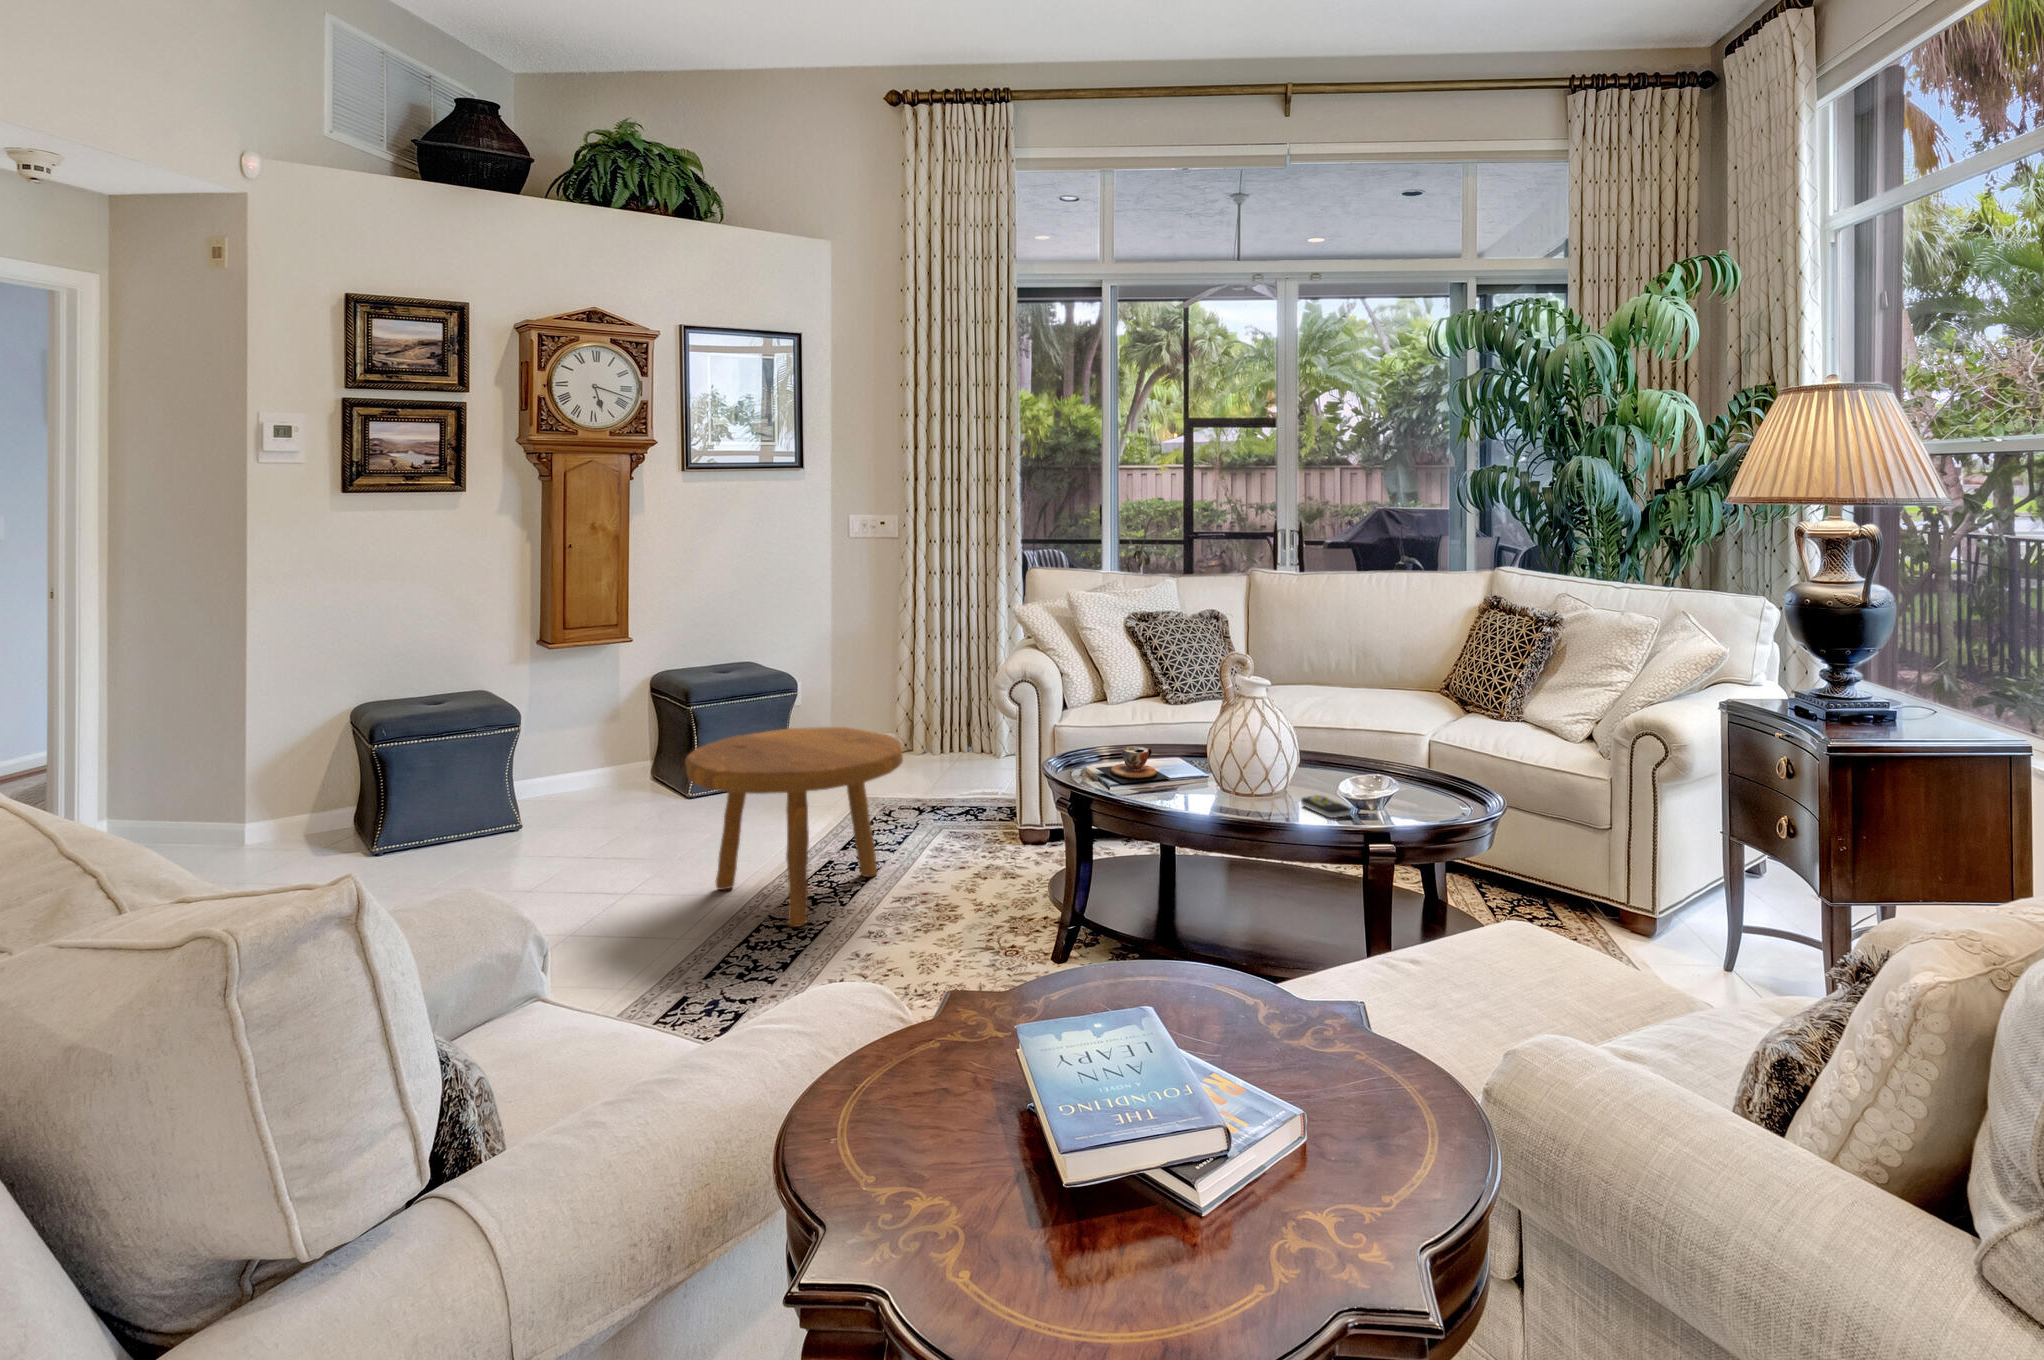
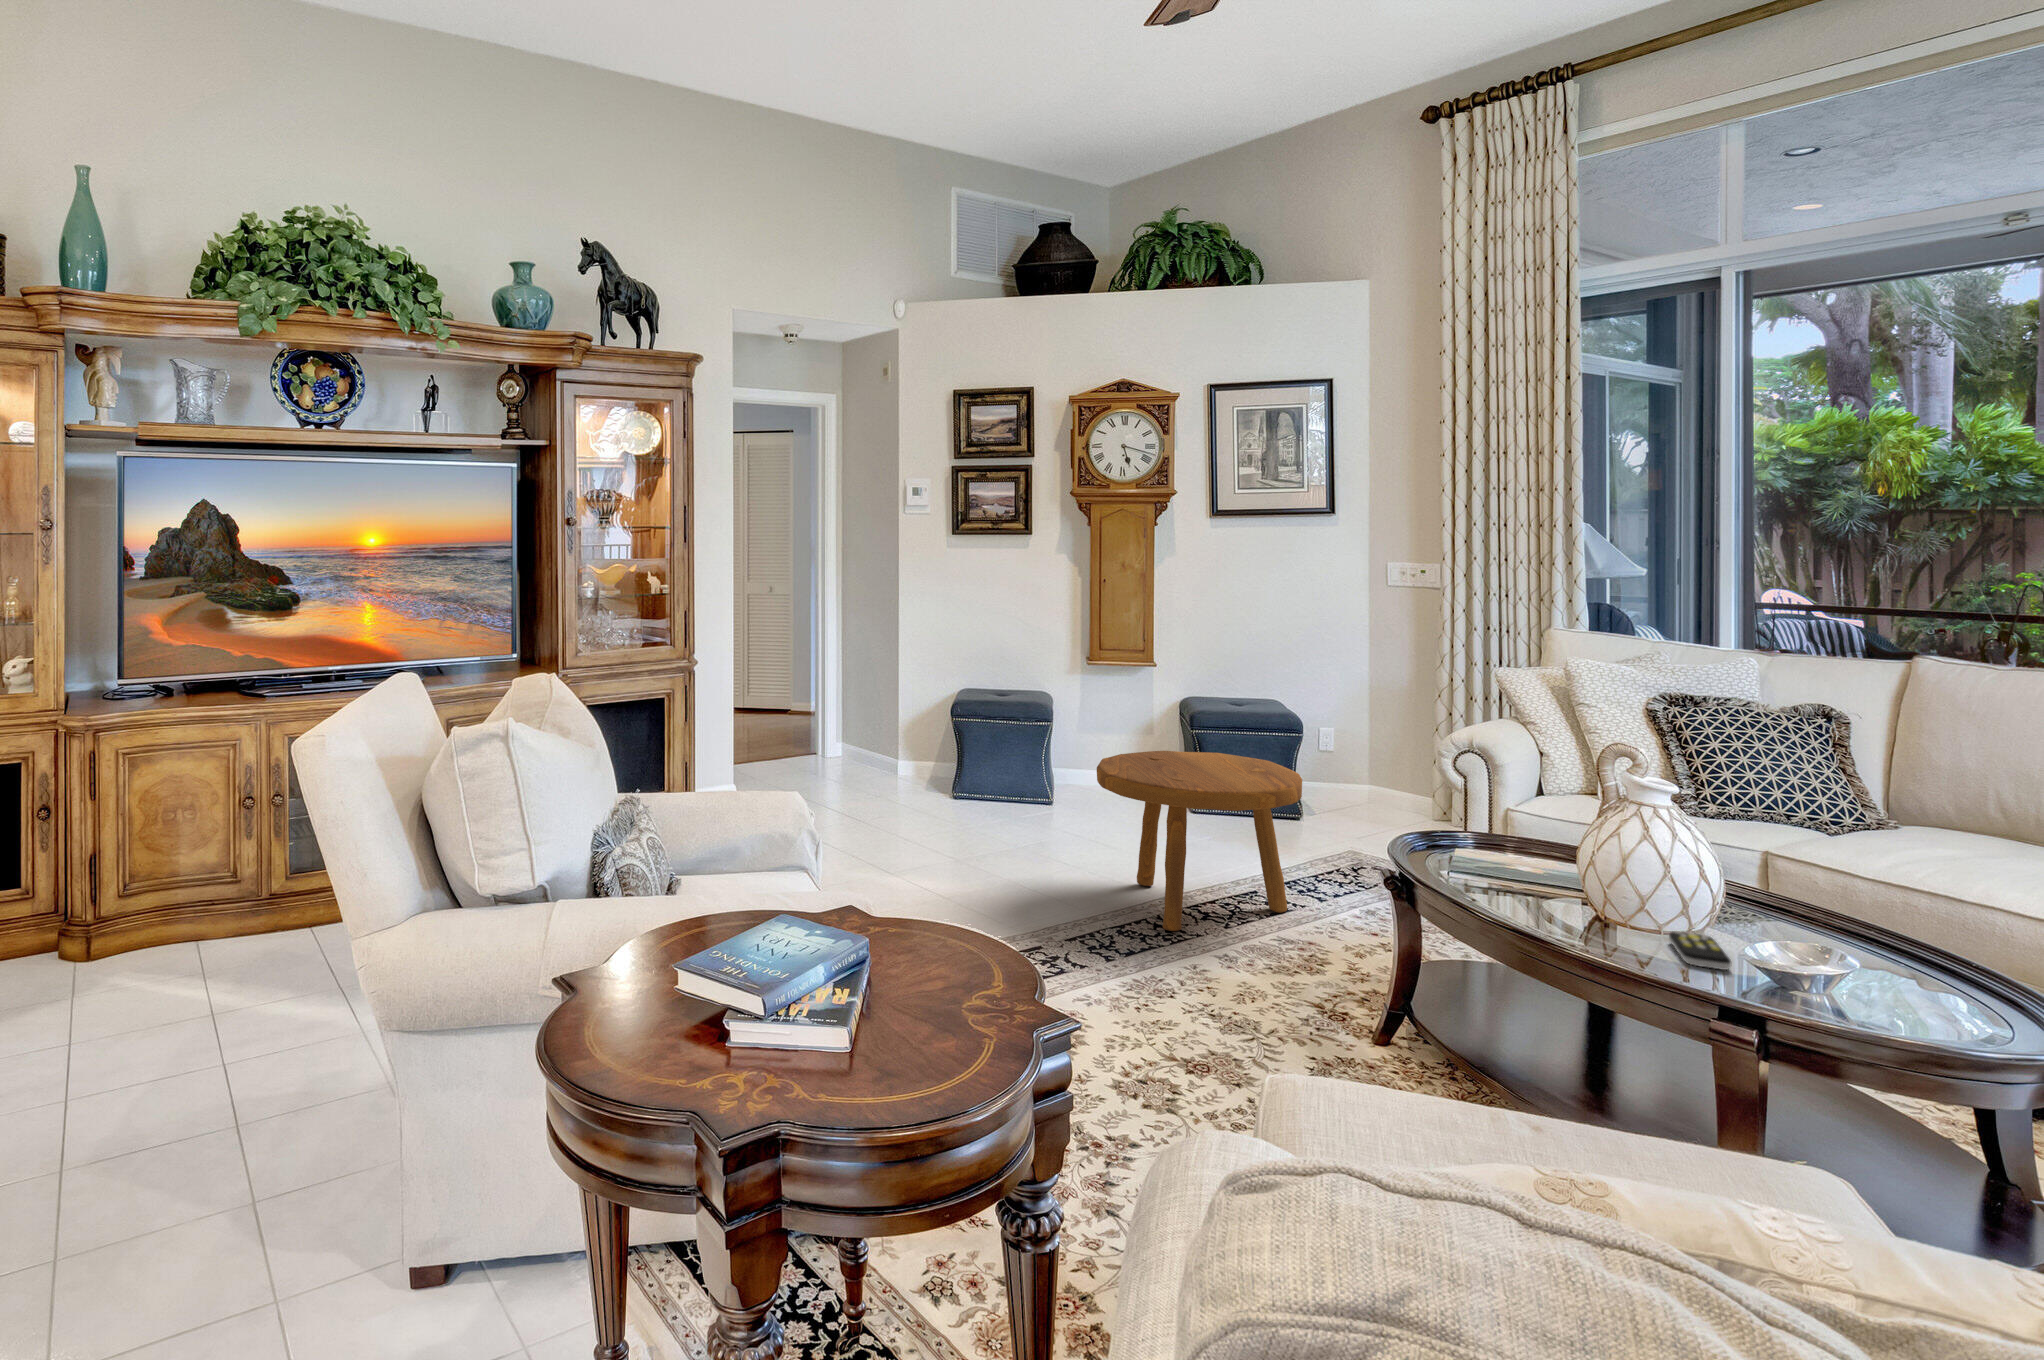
teacup: present [1096,746,1170,783] -> none [1443,824,1532,872]

